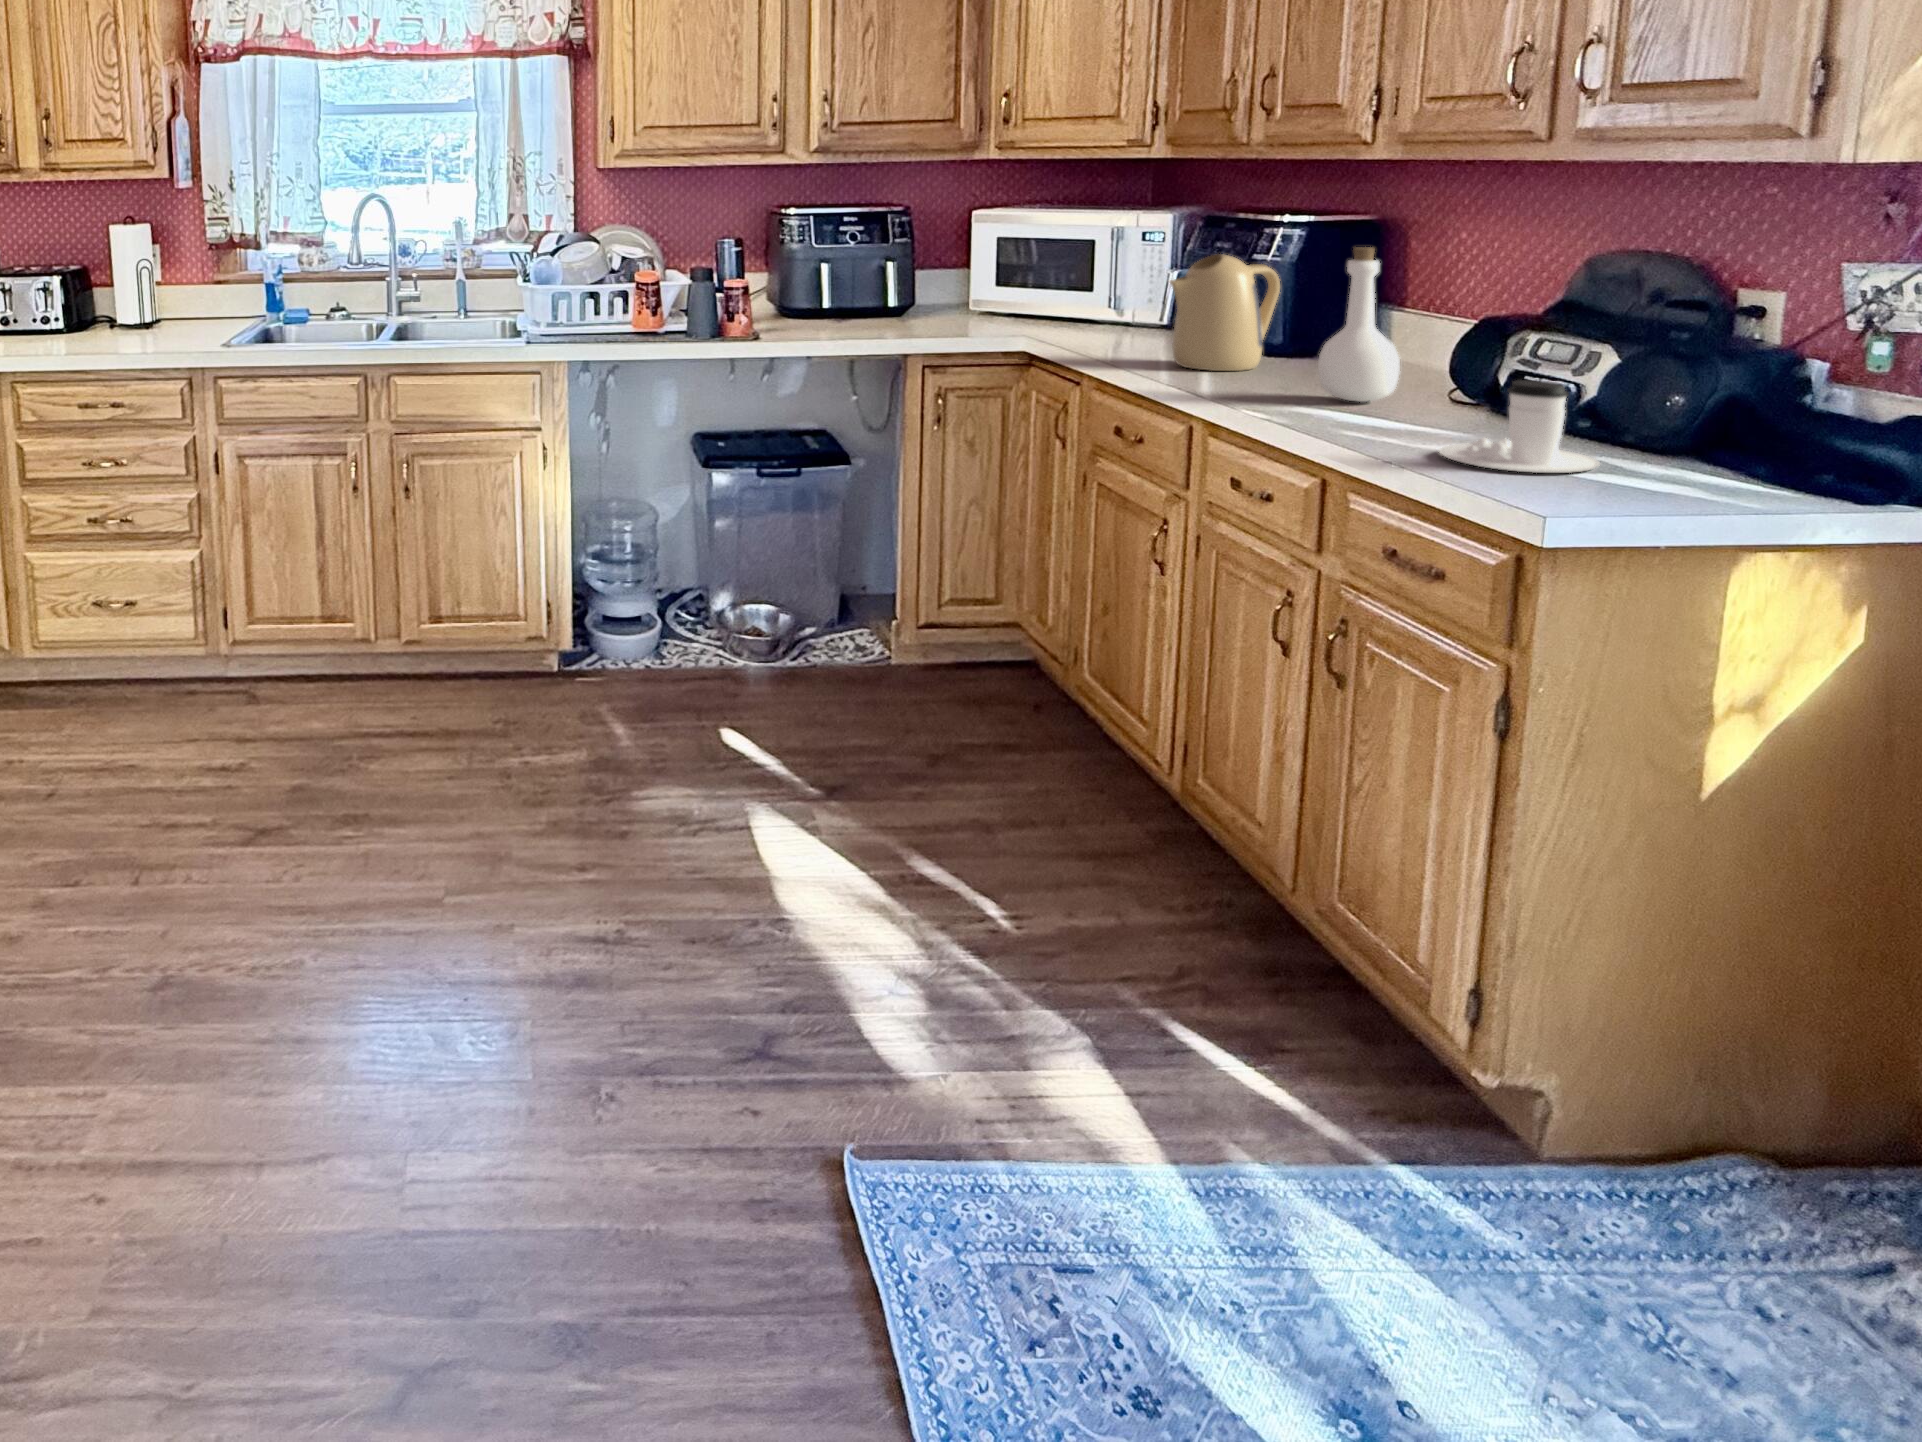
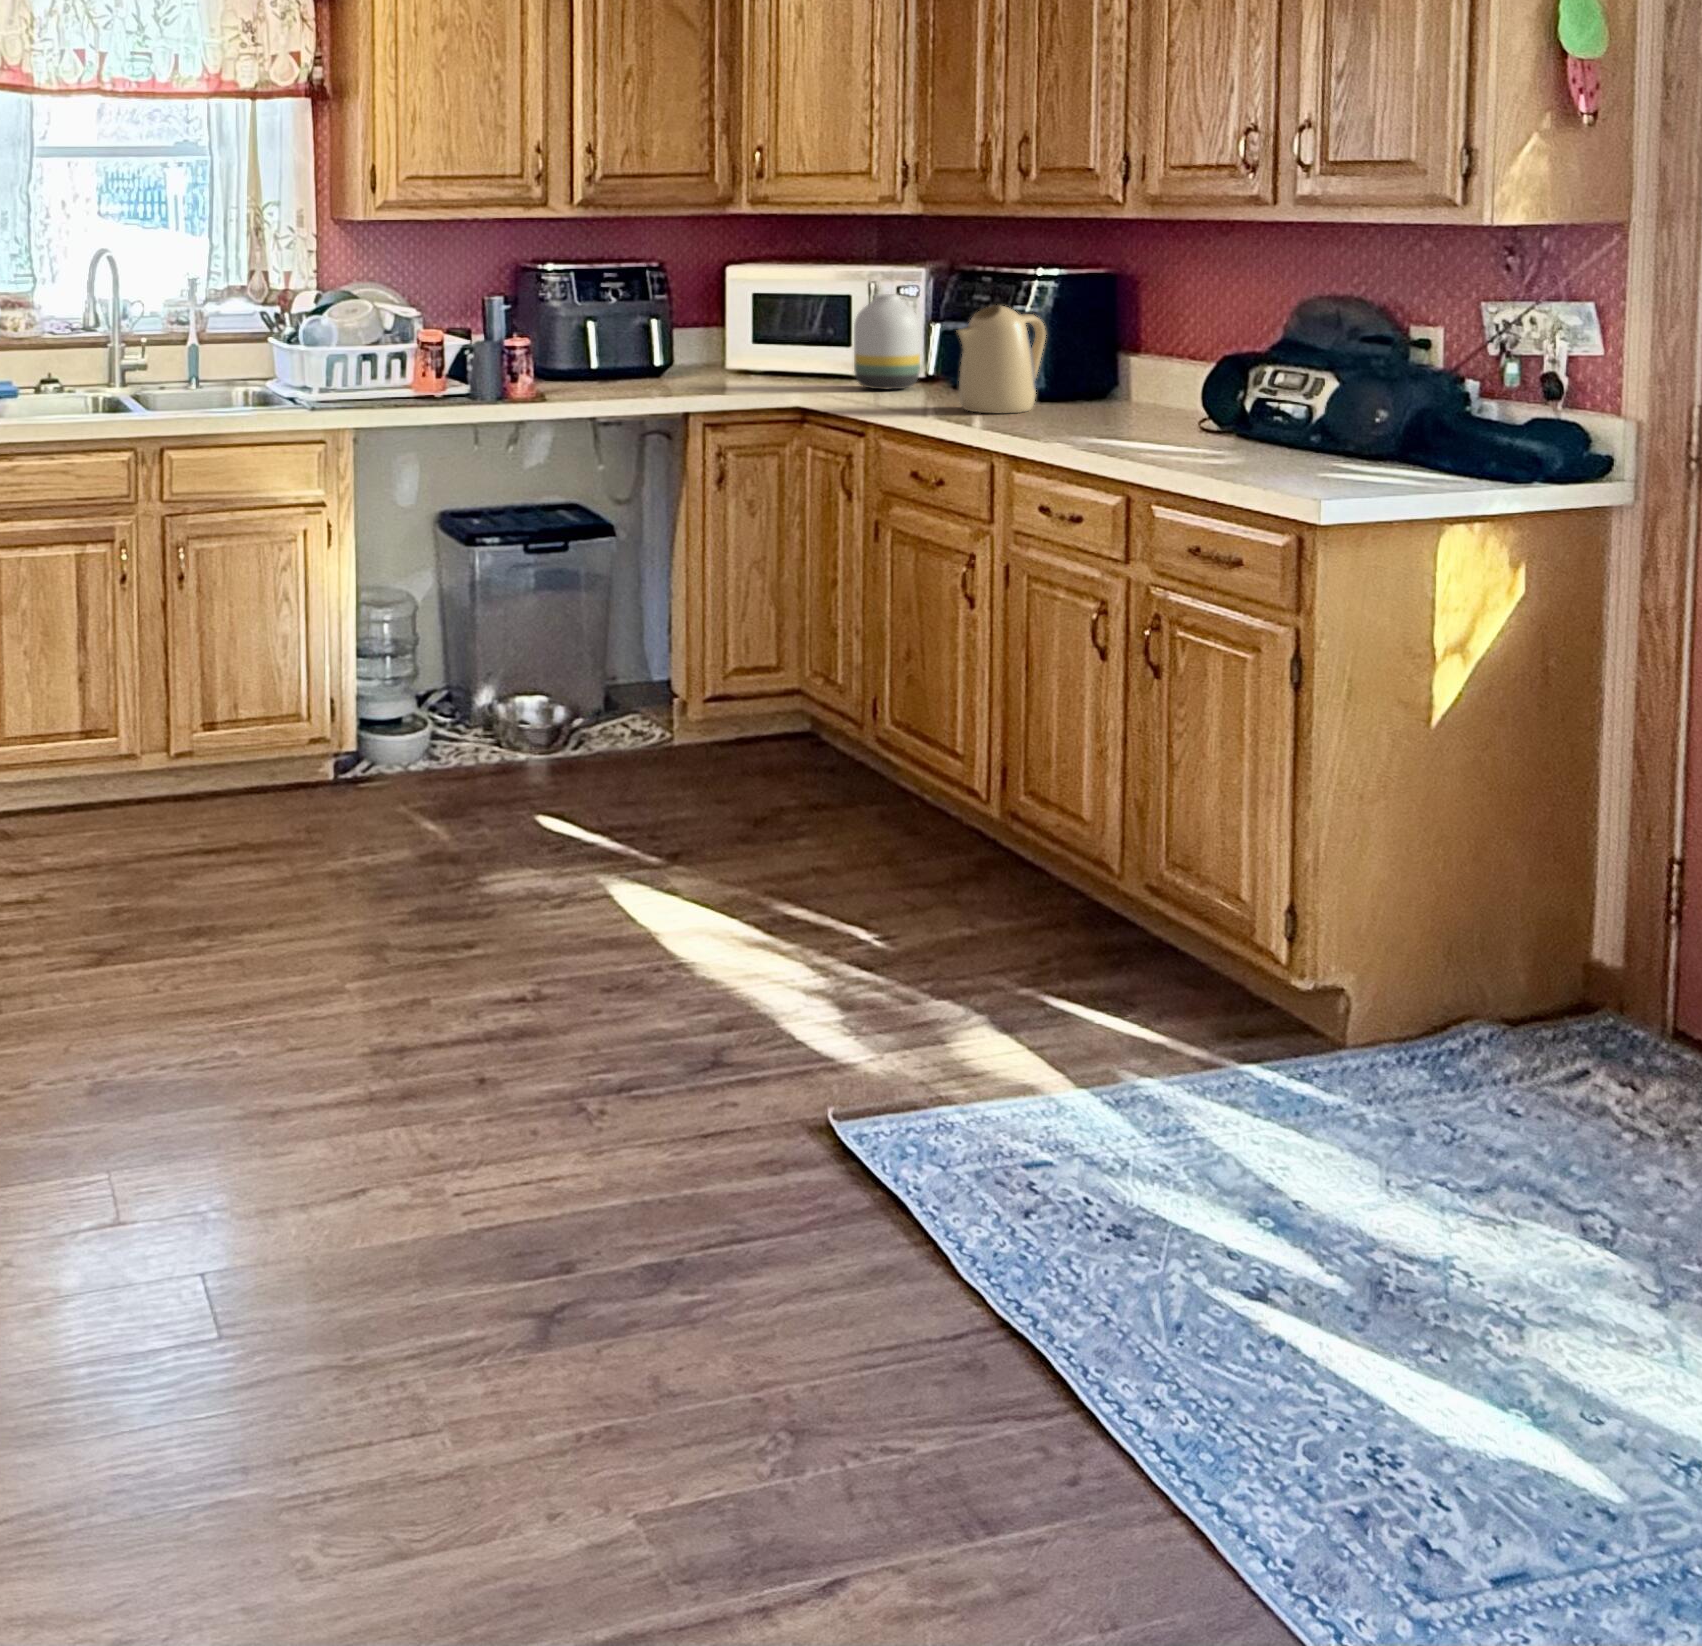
vase: none [1084,240,1157,338] -> present [854,294,920,390]
bottle: present [1318,247,1400,402] -> none [1101,296,1165,431]
coffee cup: present [1439,380,1600,473] -> none [1223,400,1337,473]

